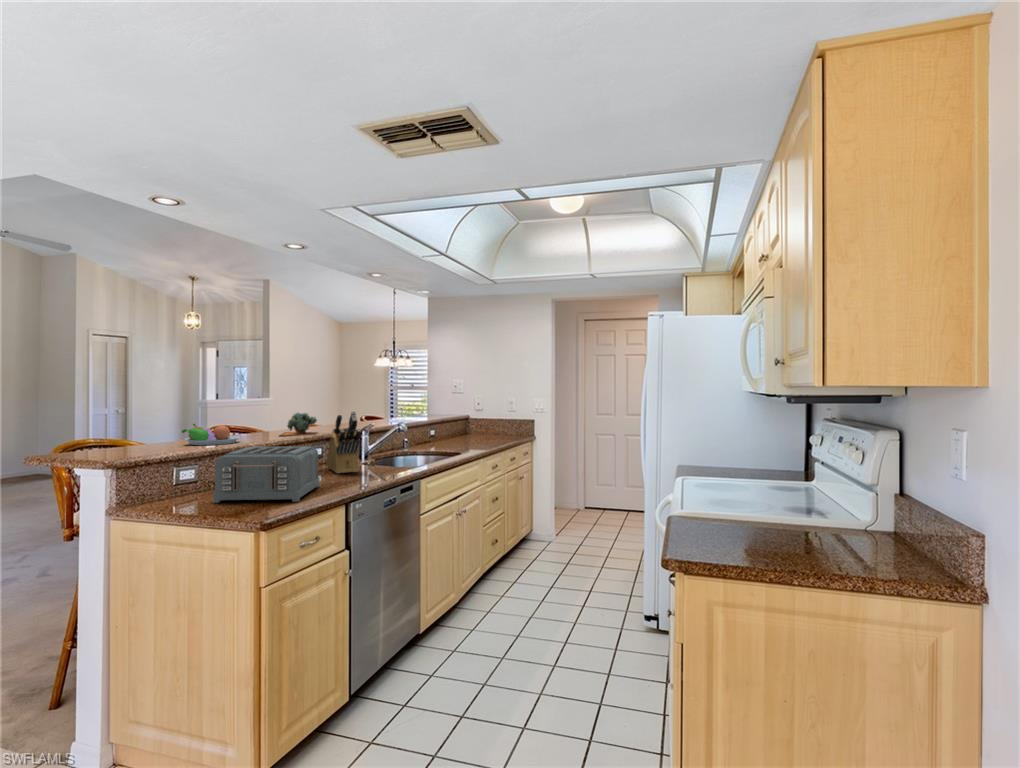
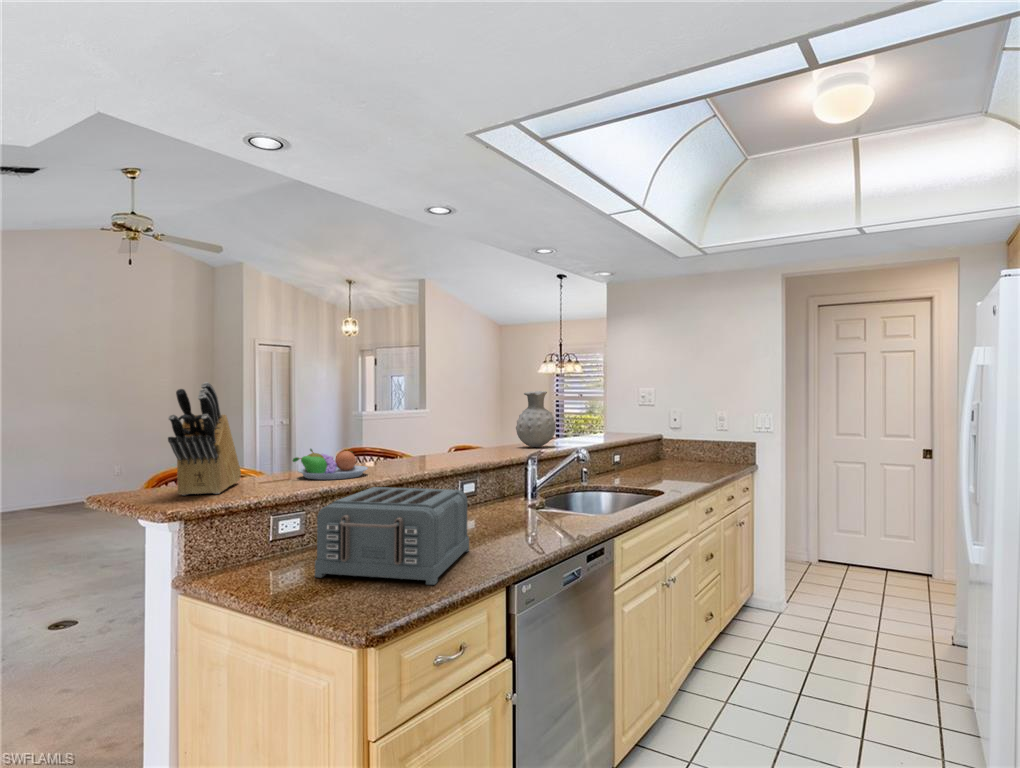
vase: none [354,382,385,425] -> present [516,391,556,447]
knife block: present [326,411,361,474] -> present [168,382,241,496]
succulent plant: present [280,413,317,436] -> none [420,433,471,465]

